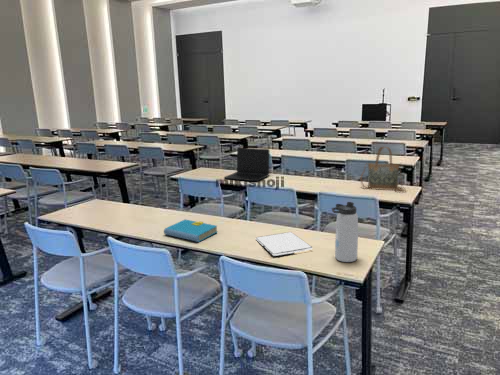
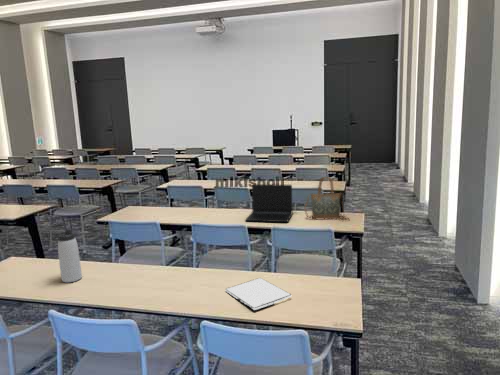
laptop: present [224,148,269,181] -> present [246,184,292,222]
thermos bottle: present [332,202,358,262] -> present [52,230,82,282]
book: present [164,220,217,242] -> none [116,275,179,302]

